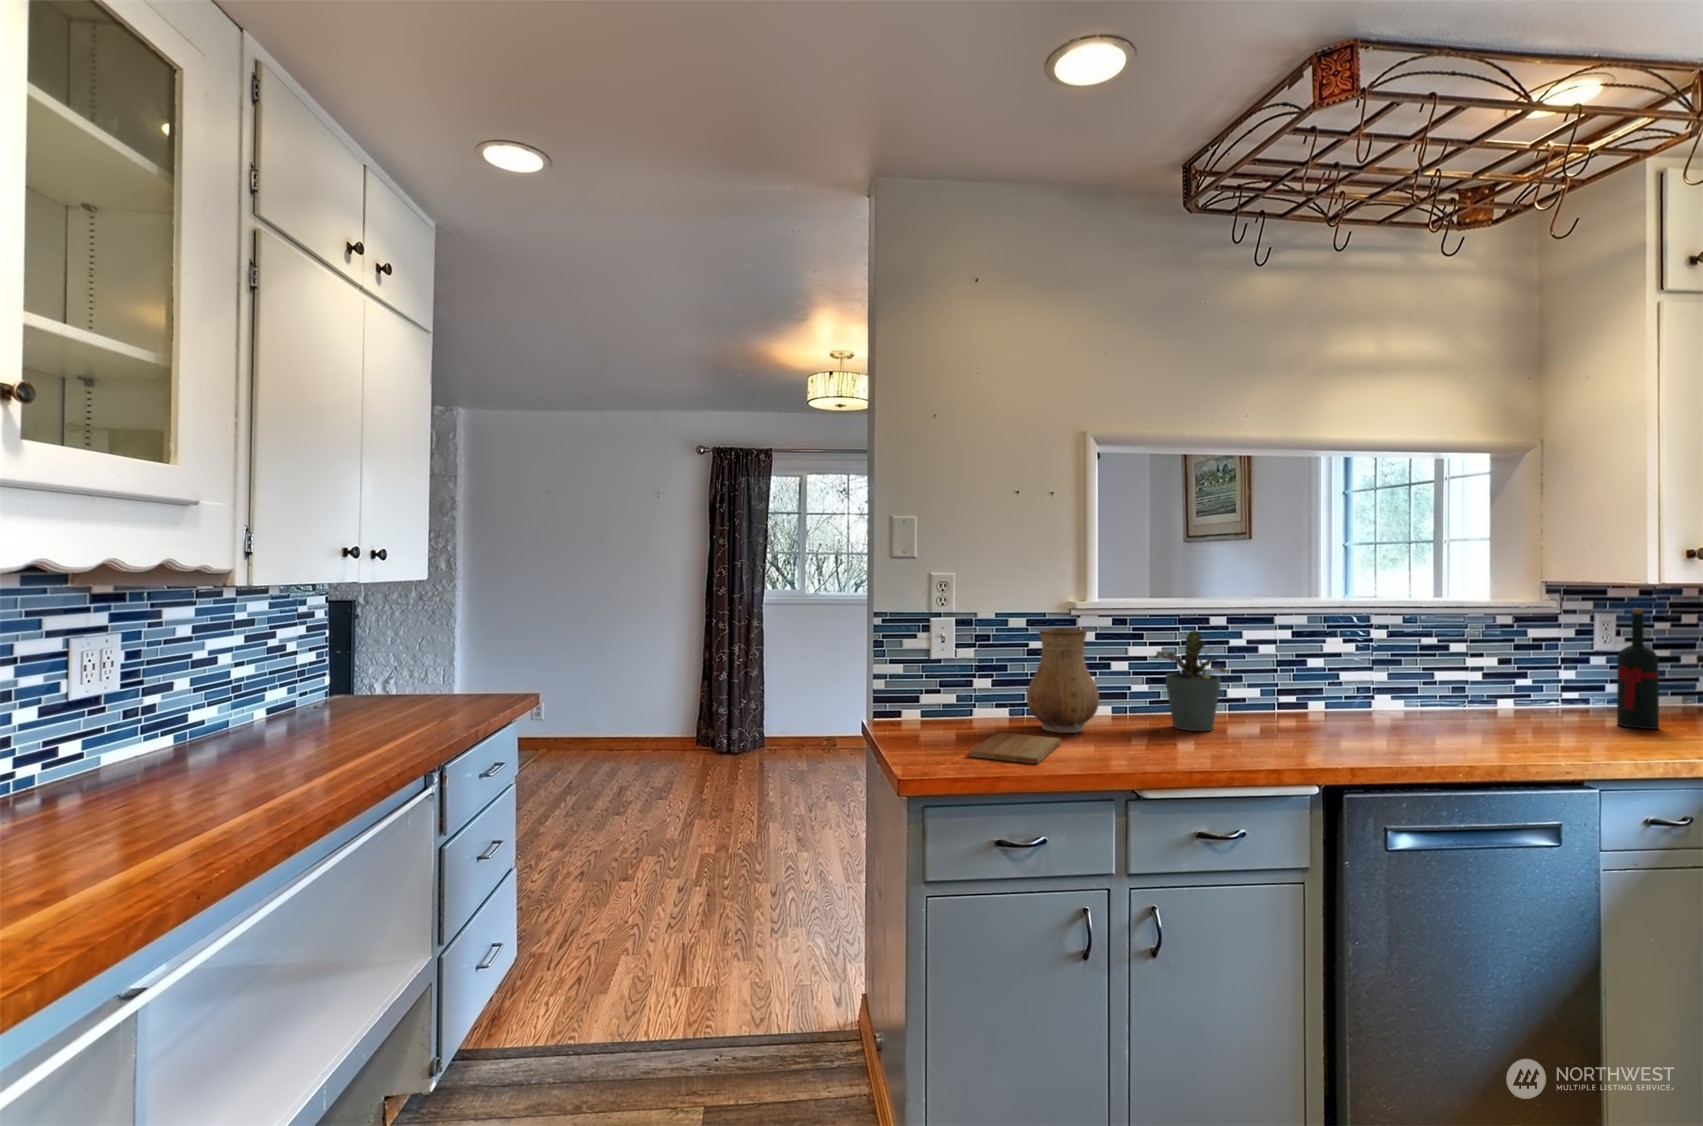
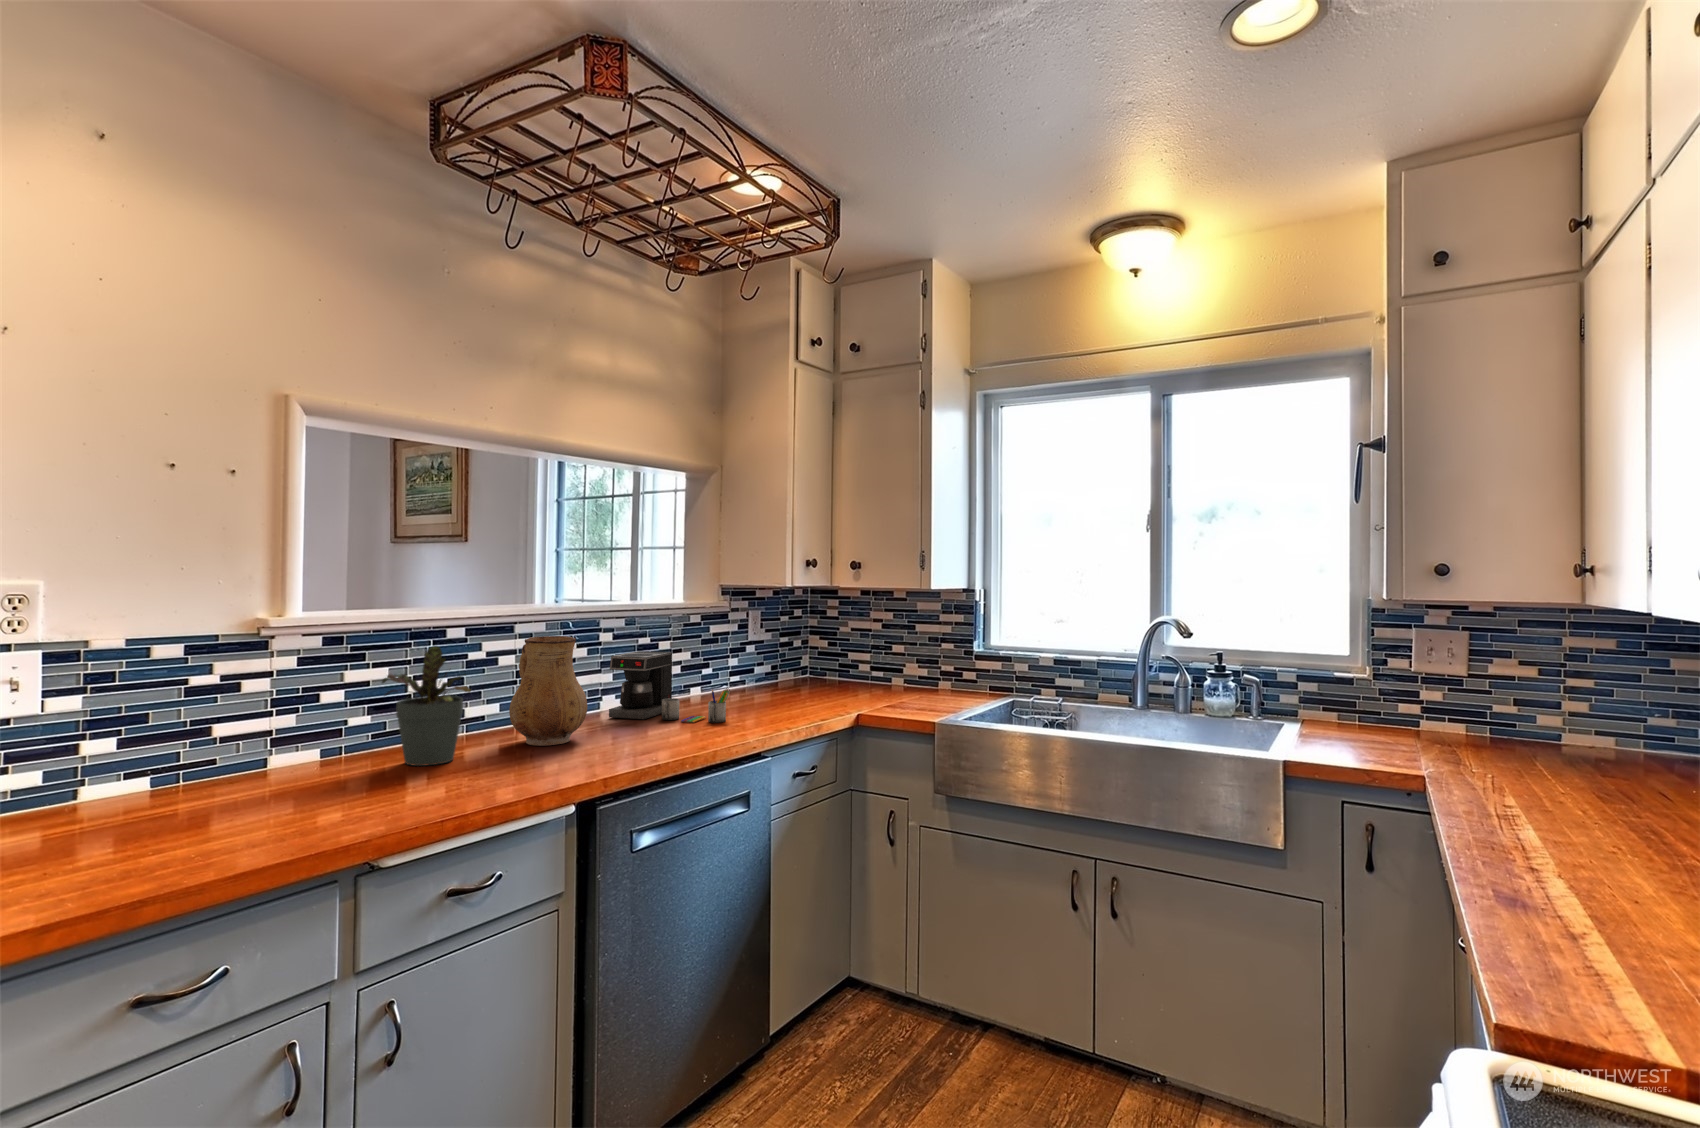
wine bottle: present [1617,608,1659,729] -> none [767,607,790,700]
ceramic pitcher: present [1026,628,1099,733] -> present [509,636,587,746]
coffee maker: none [1381,651,1541,741] -> present [609,651,730,723]
cutting board: present [969,732,1061,764] -> none [82,810,251,874]

